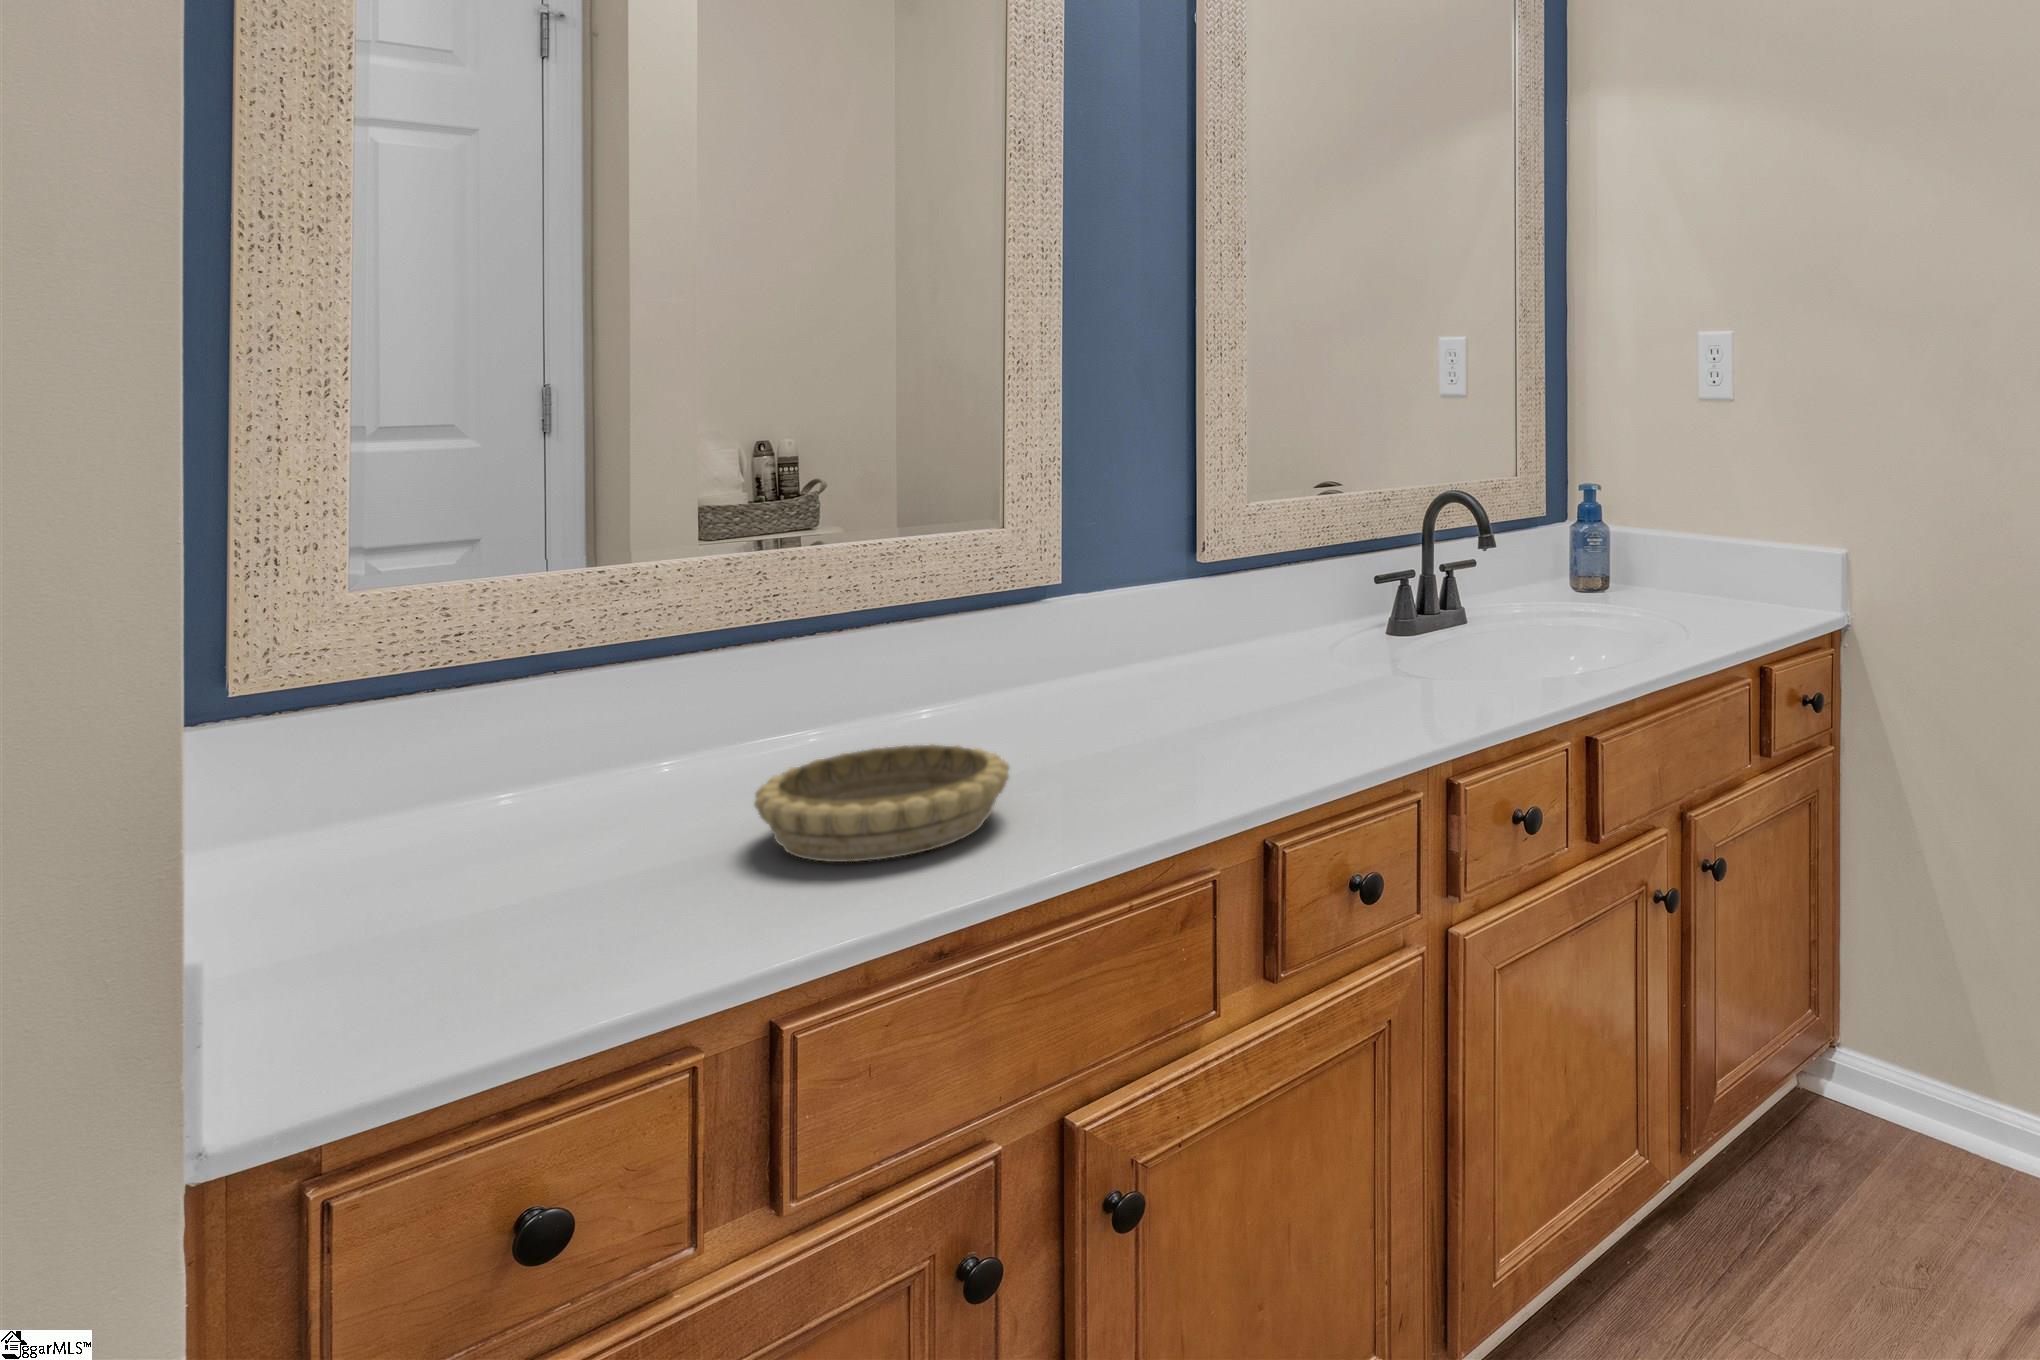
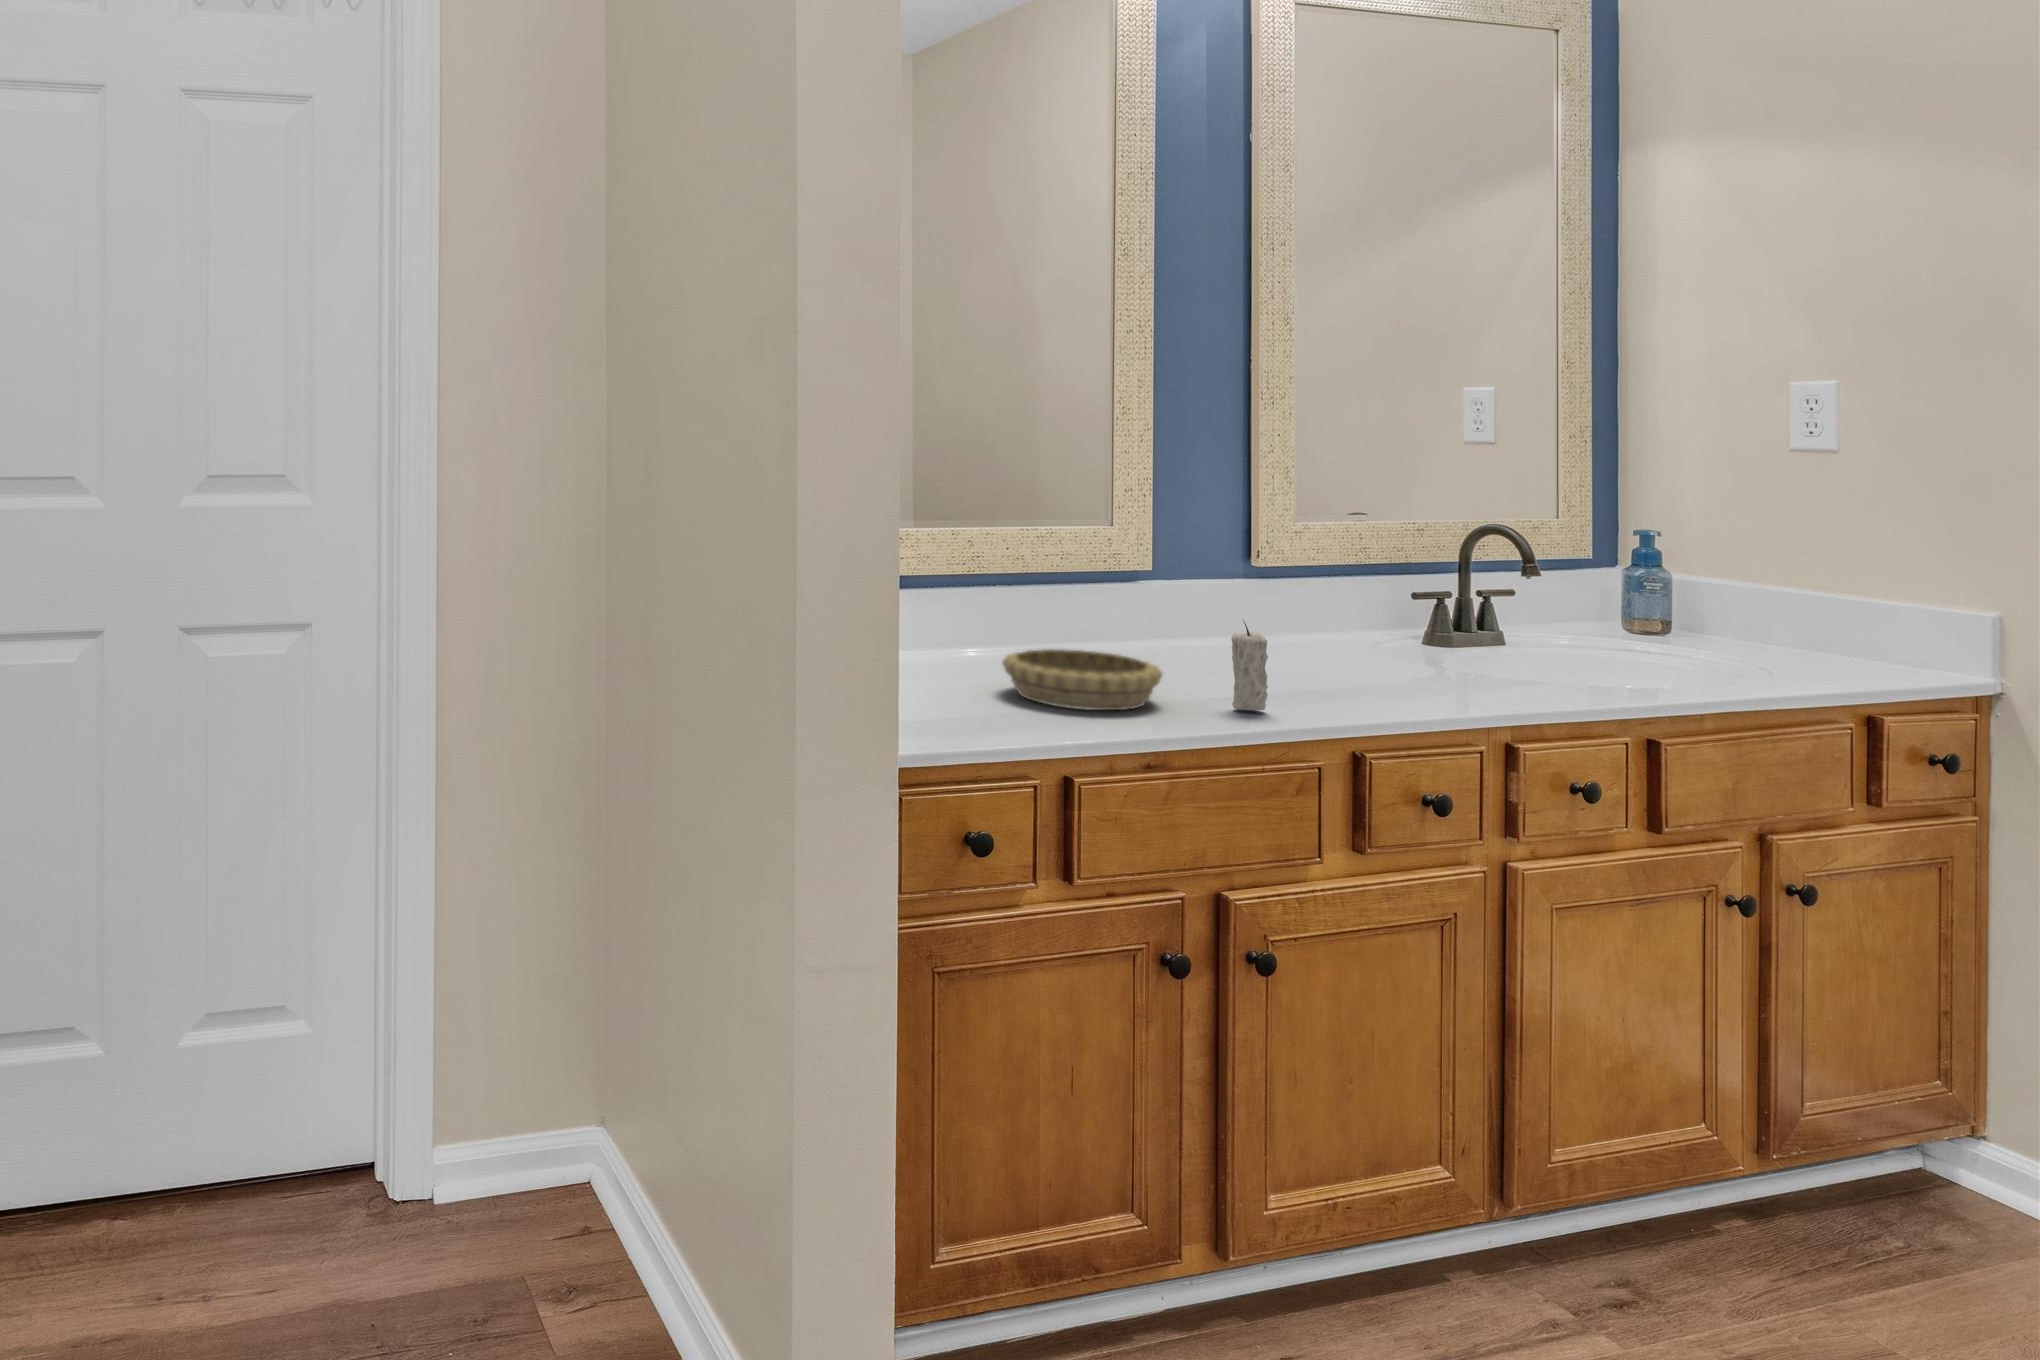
candle: none [1108,673,1157,810] -> present [1231,622,1268,710]

